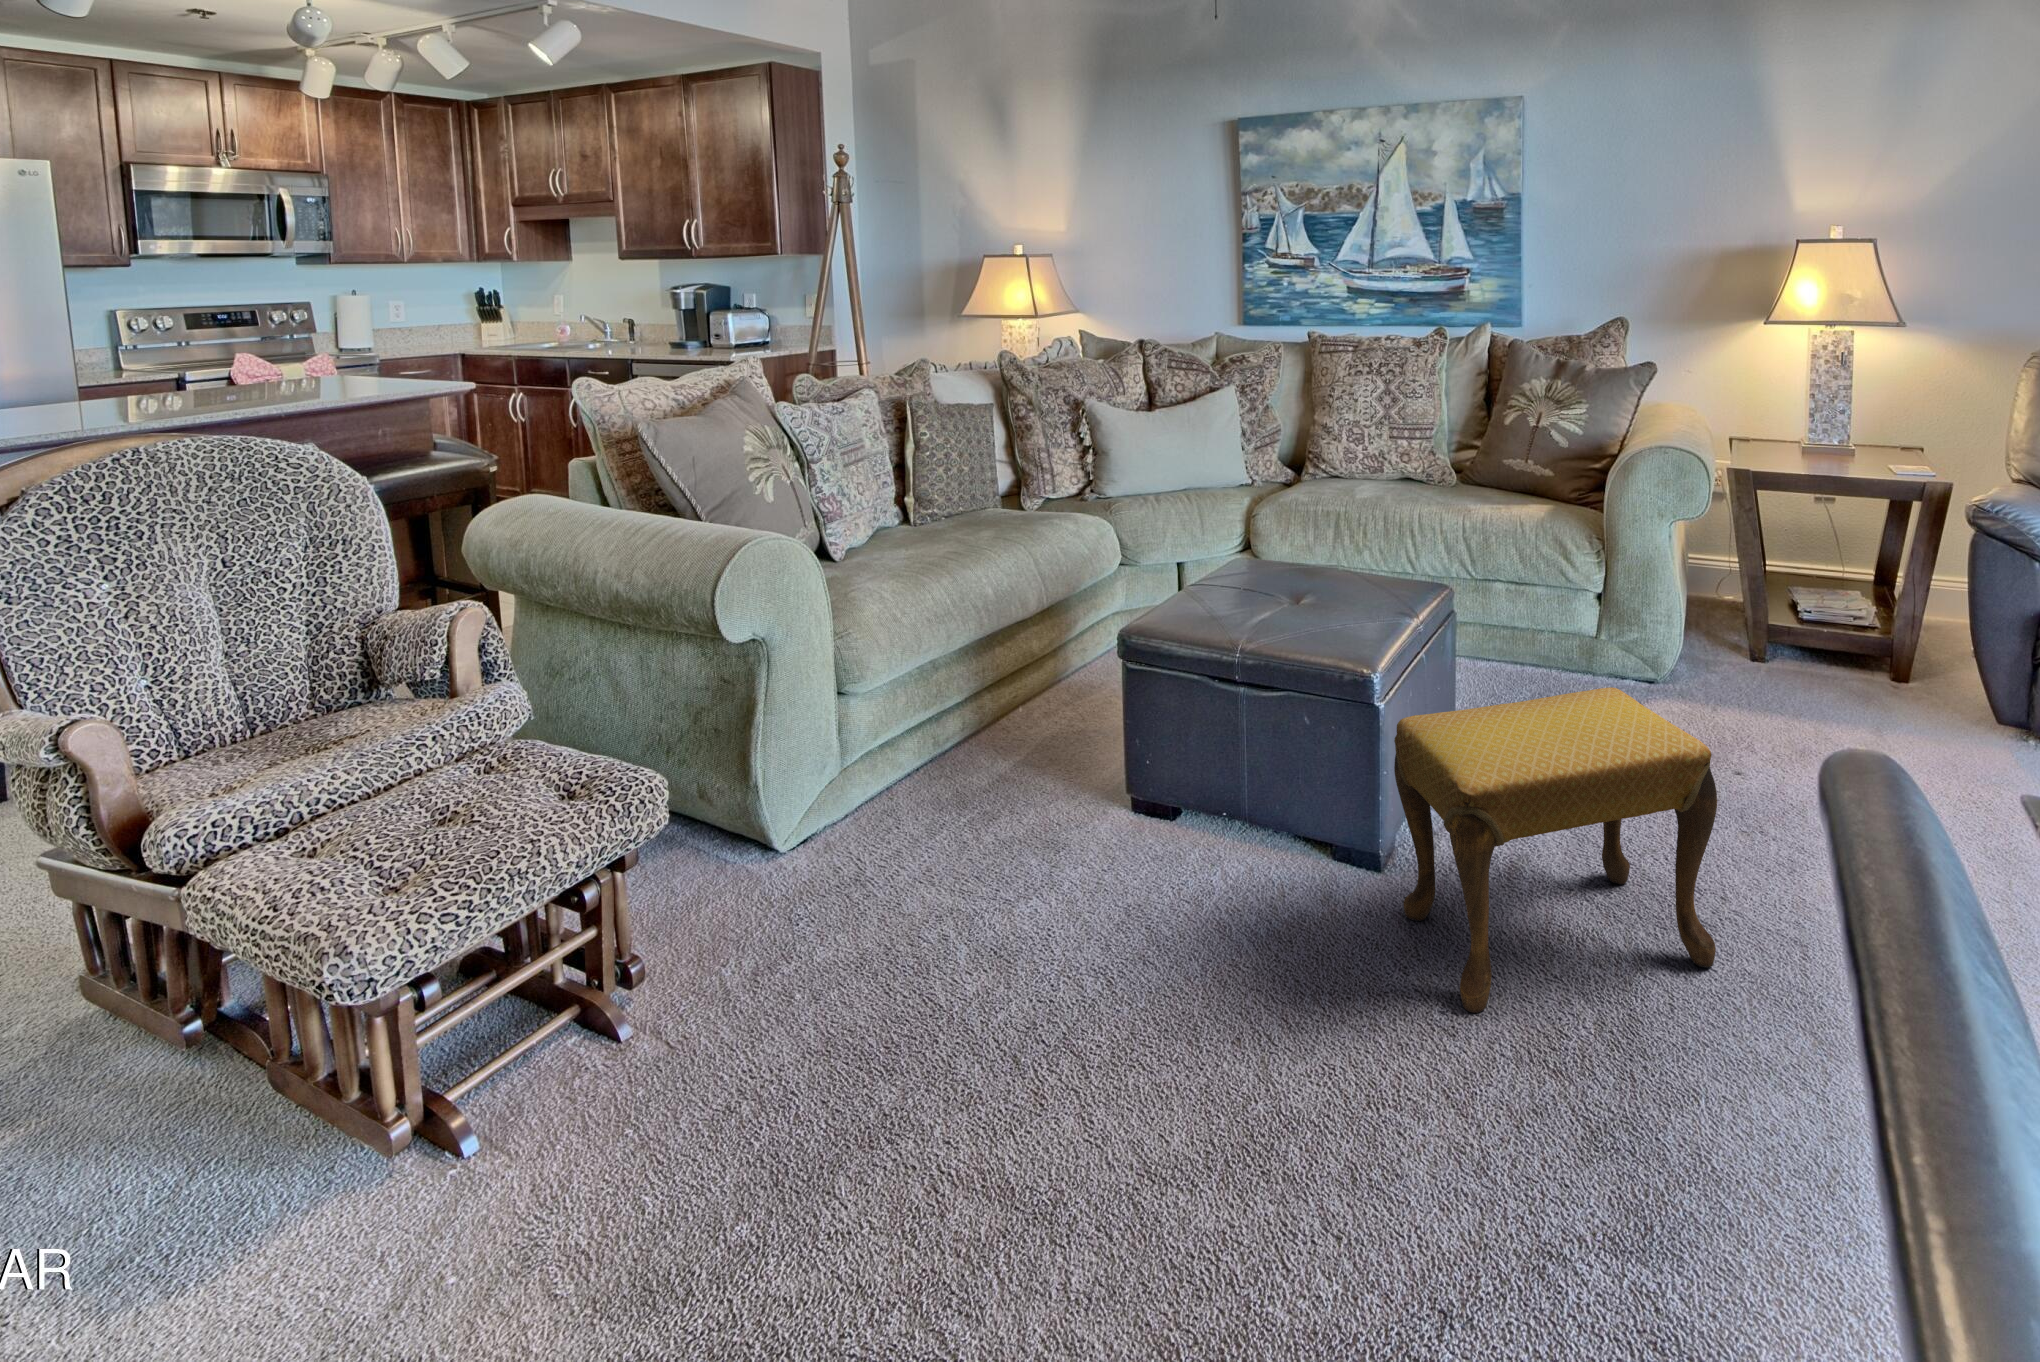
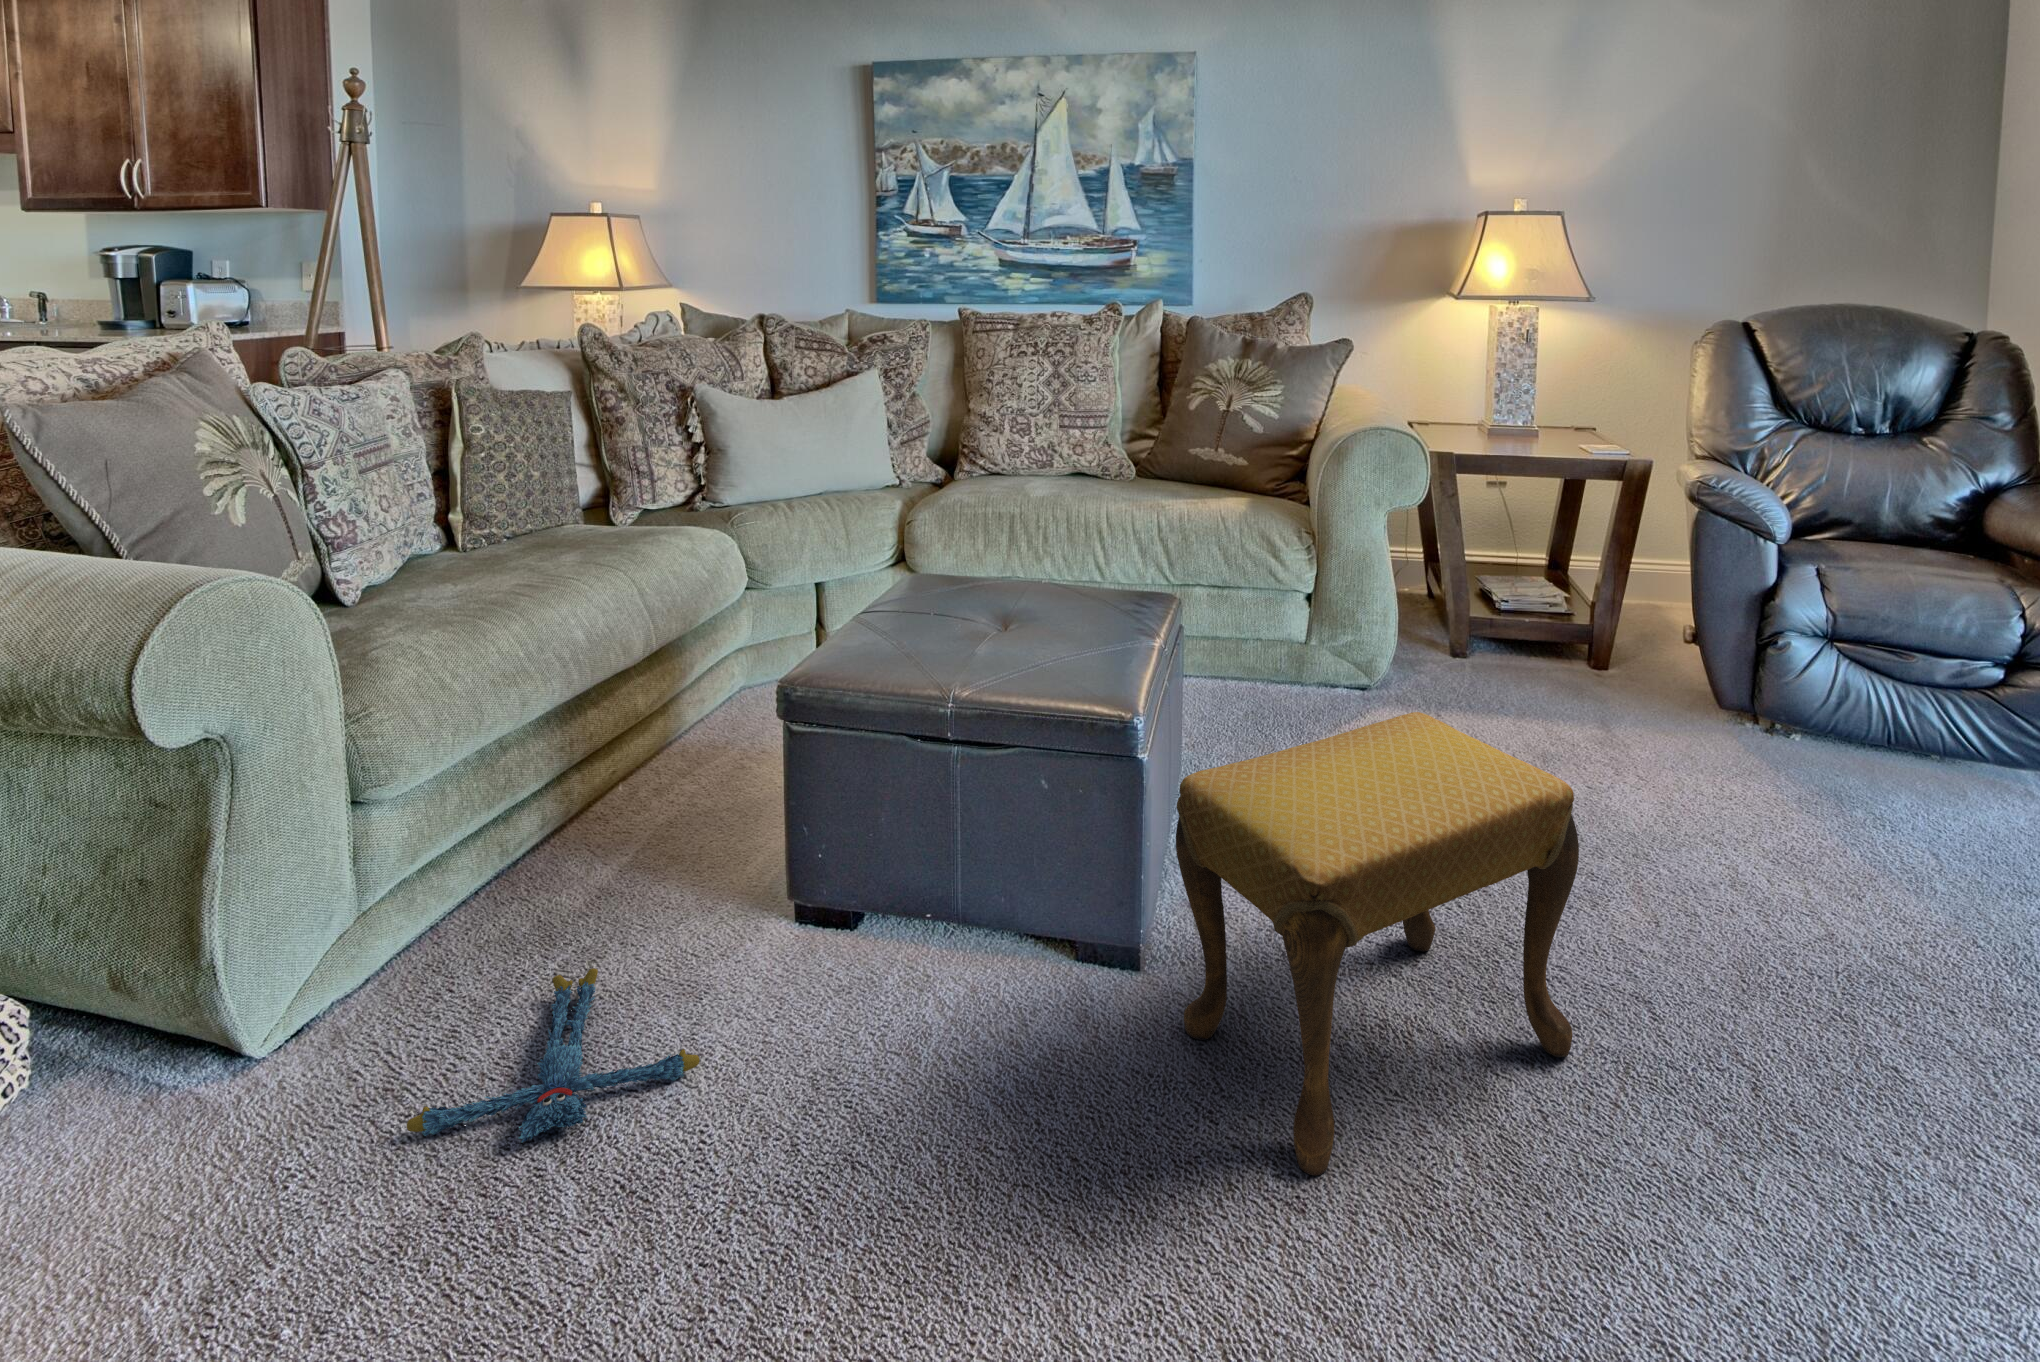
plush toy: none [870,824,1054,919] -> present [407,968,700,1142]

